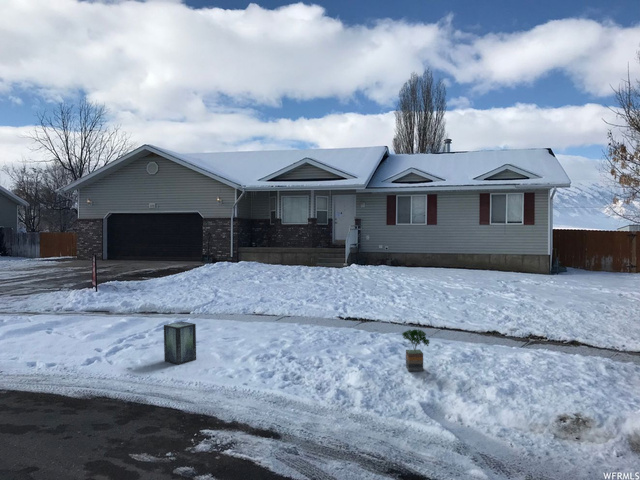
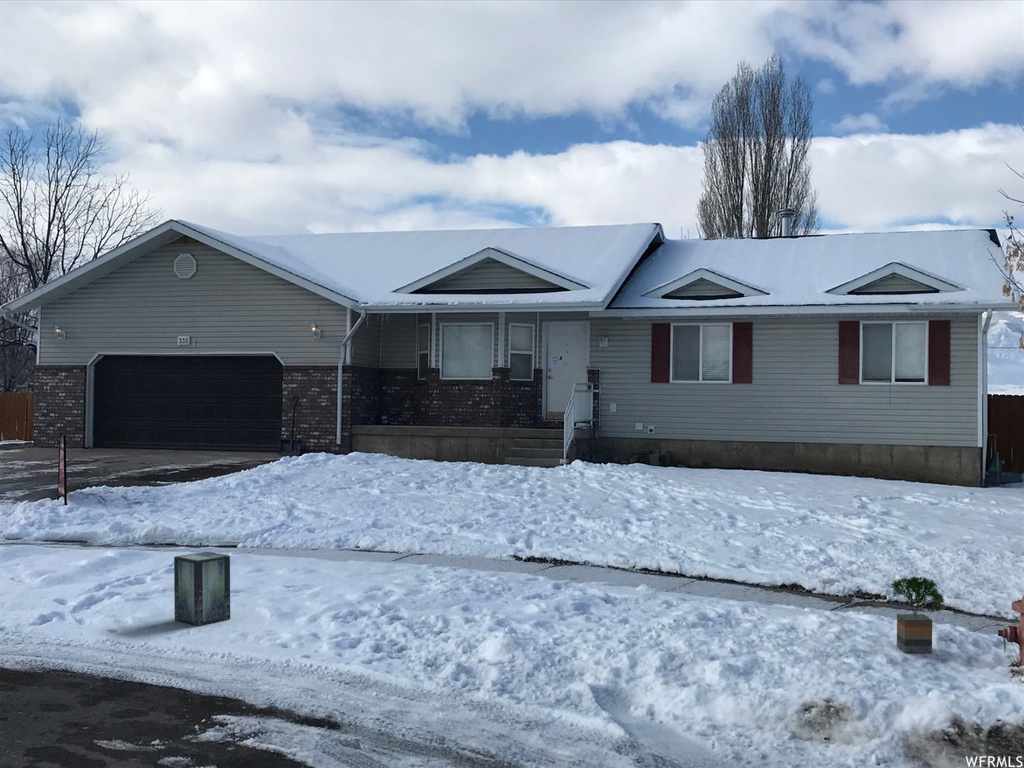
potted tree: present [402,330,429,371] -> present [891,576,944,653]

